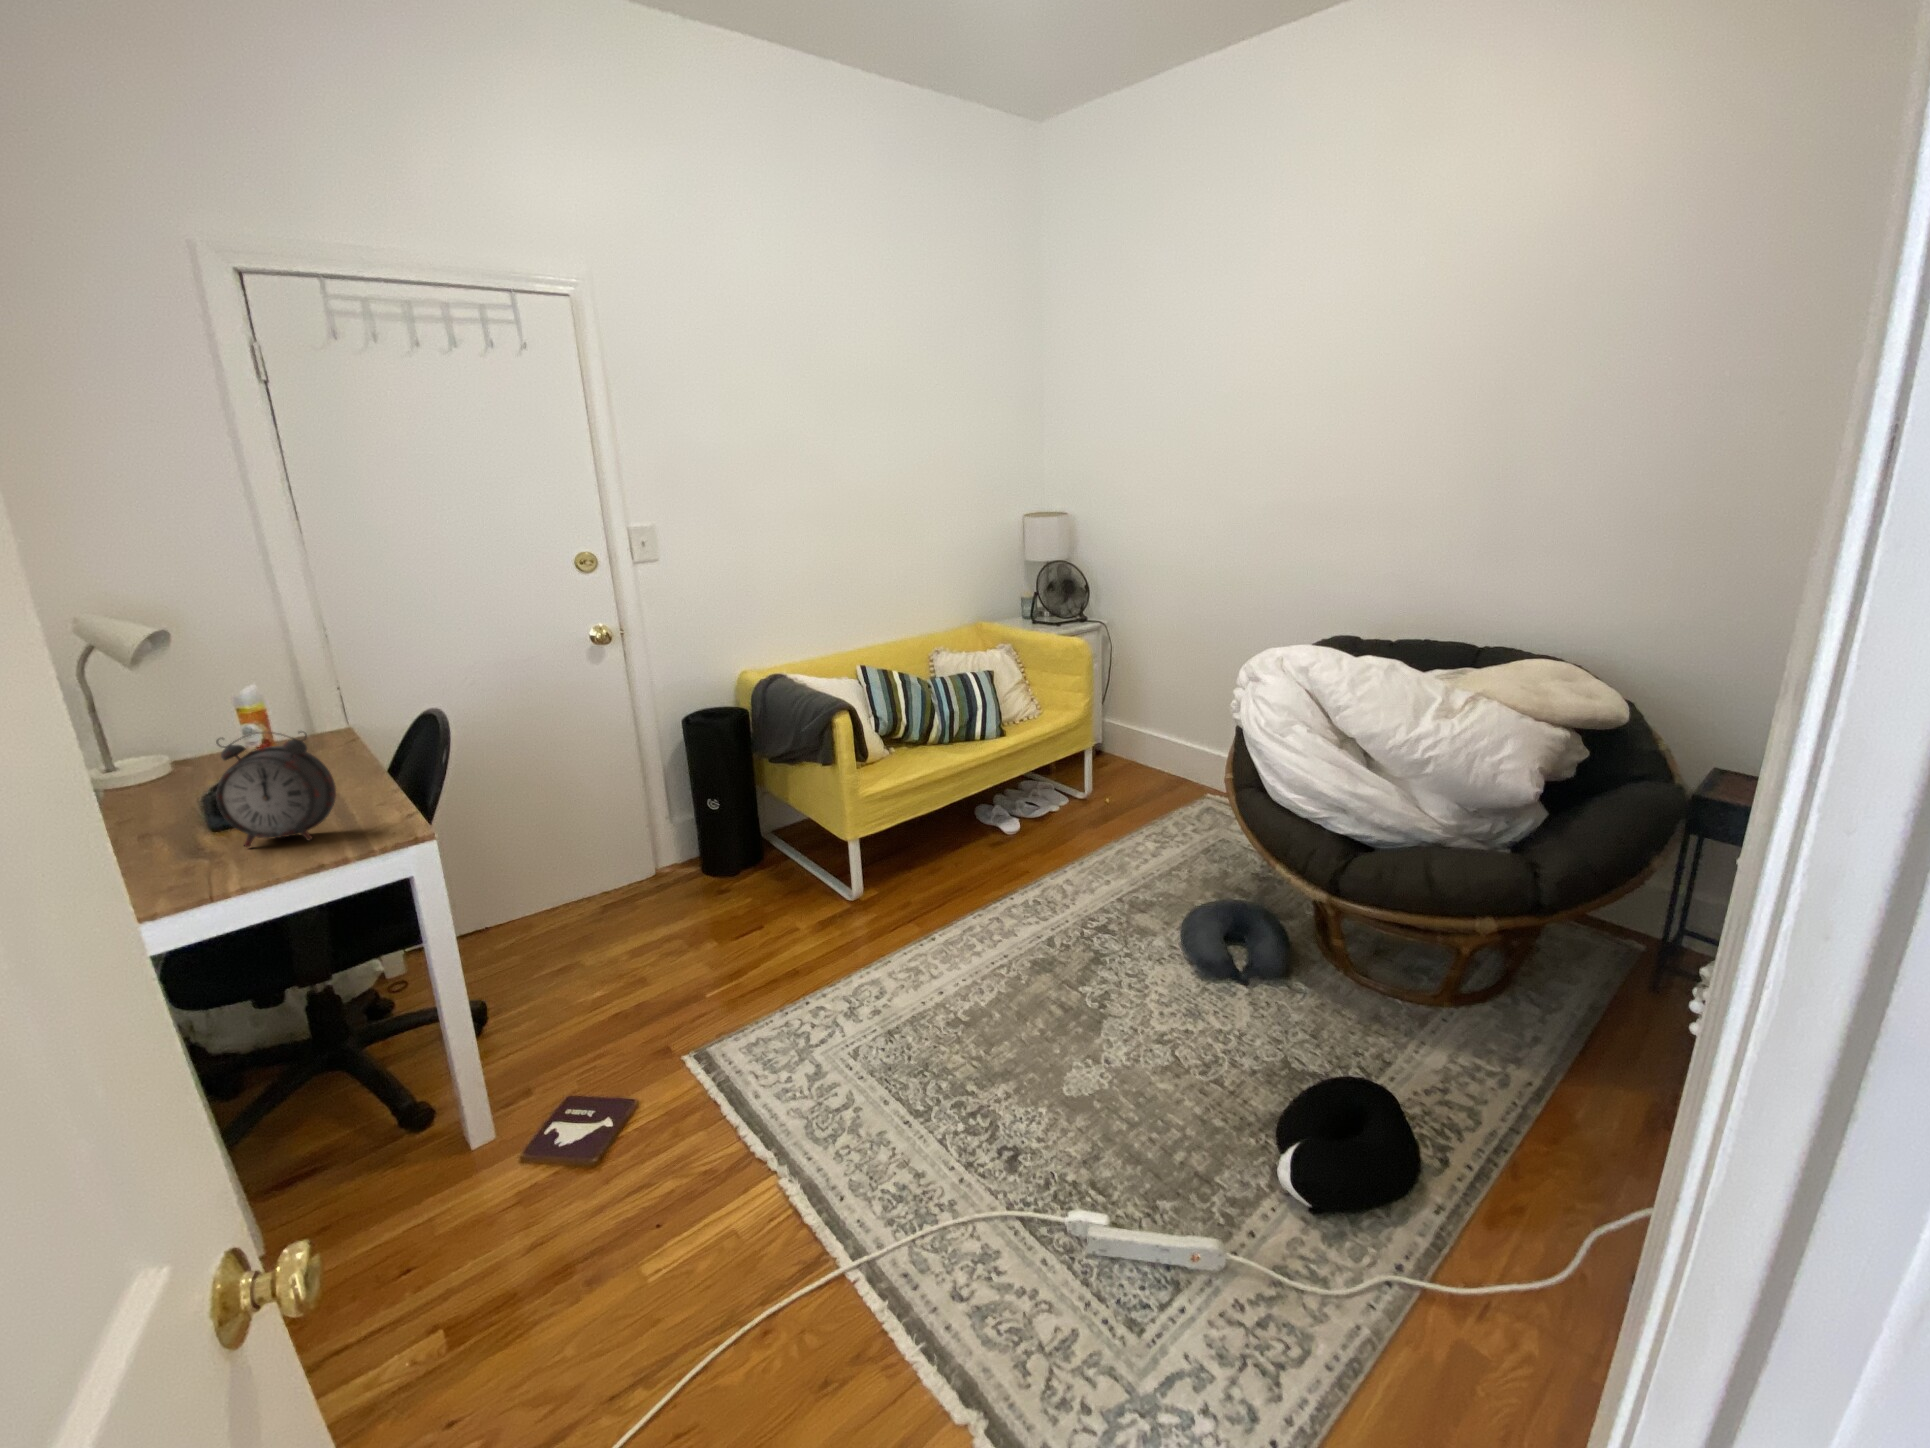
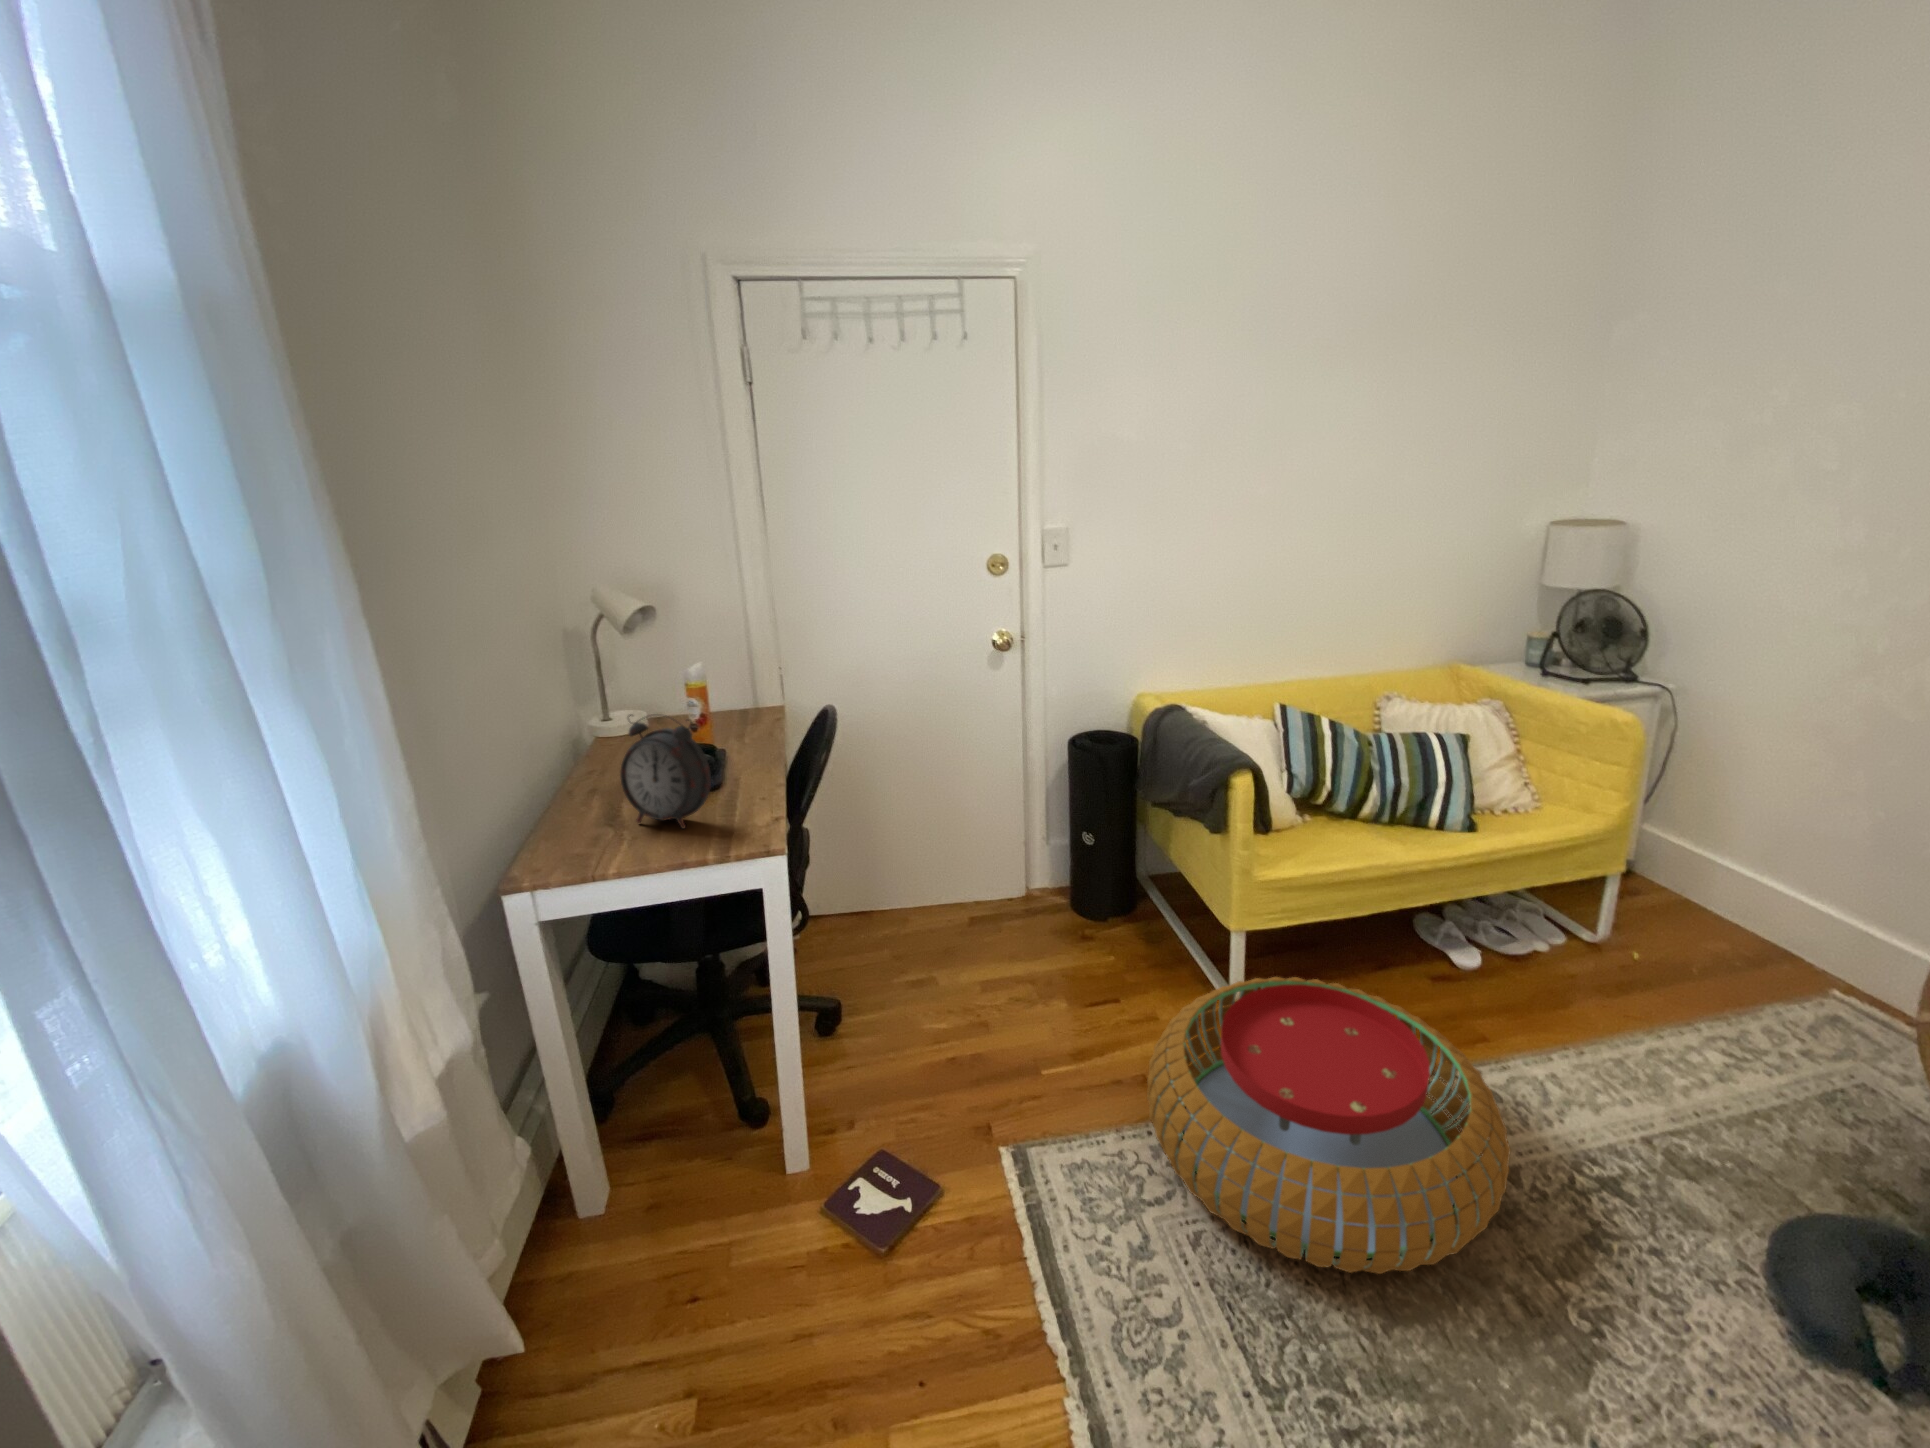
pouf: none [799,856,1047,1038] -> present [1147,977,1511,1274]

